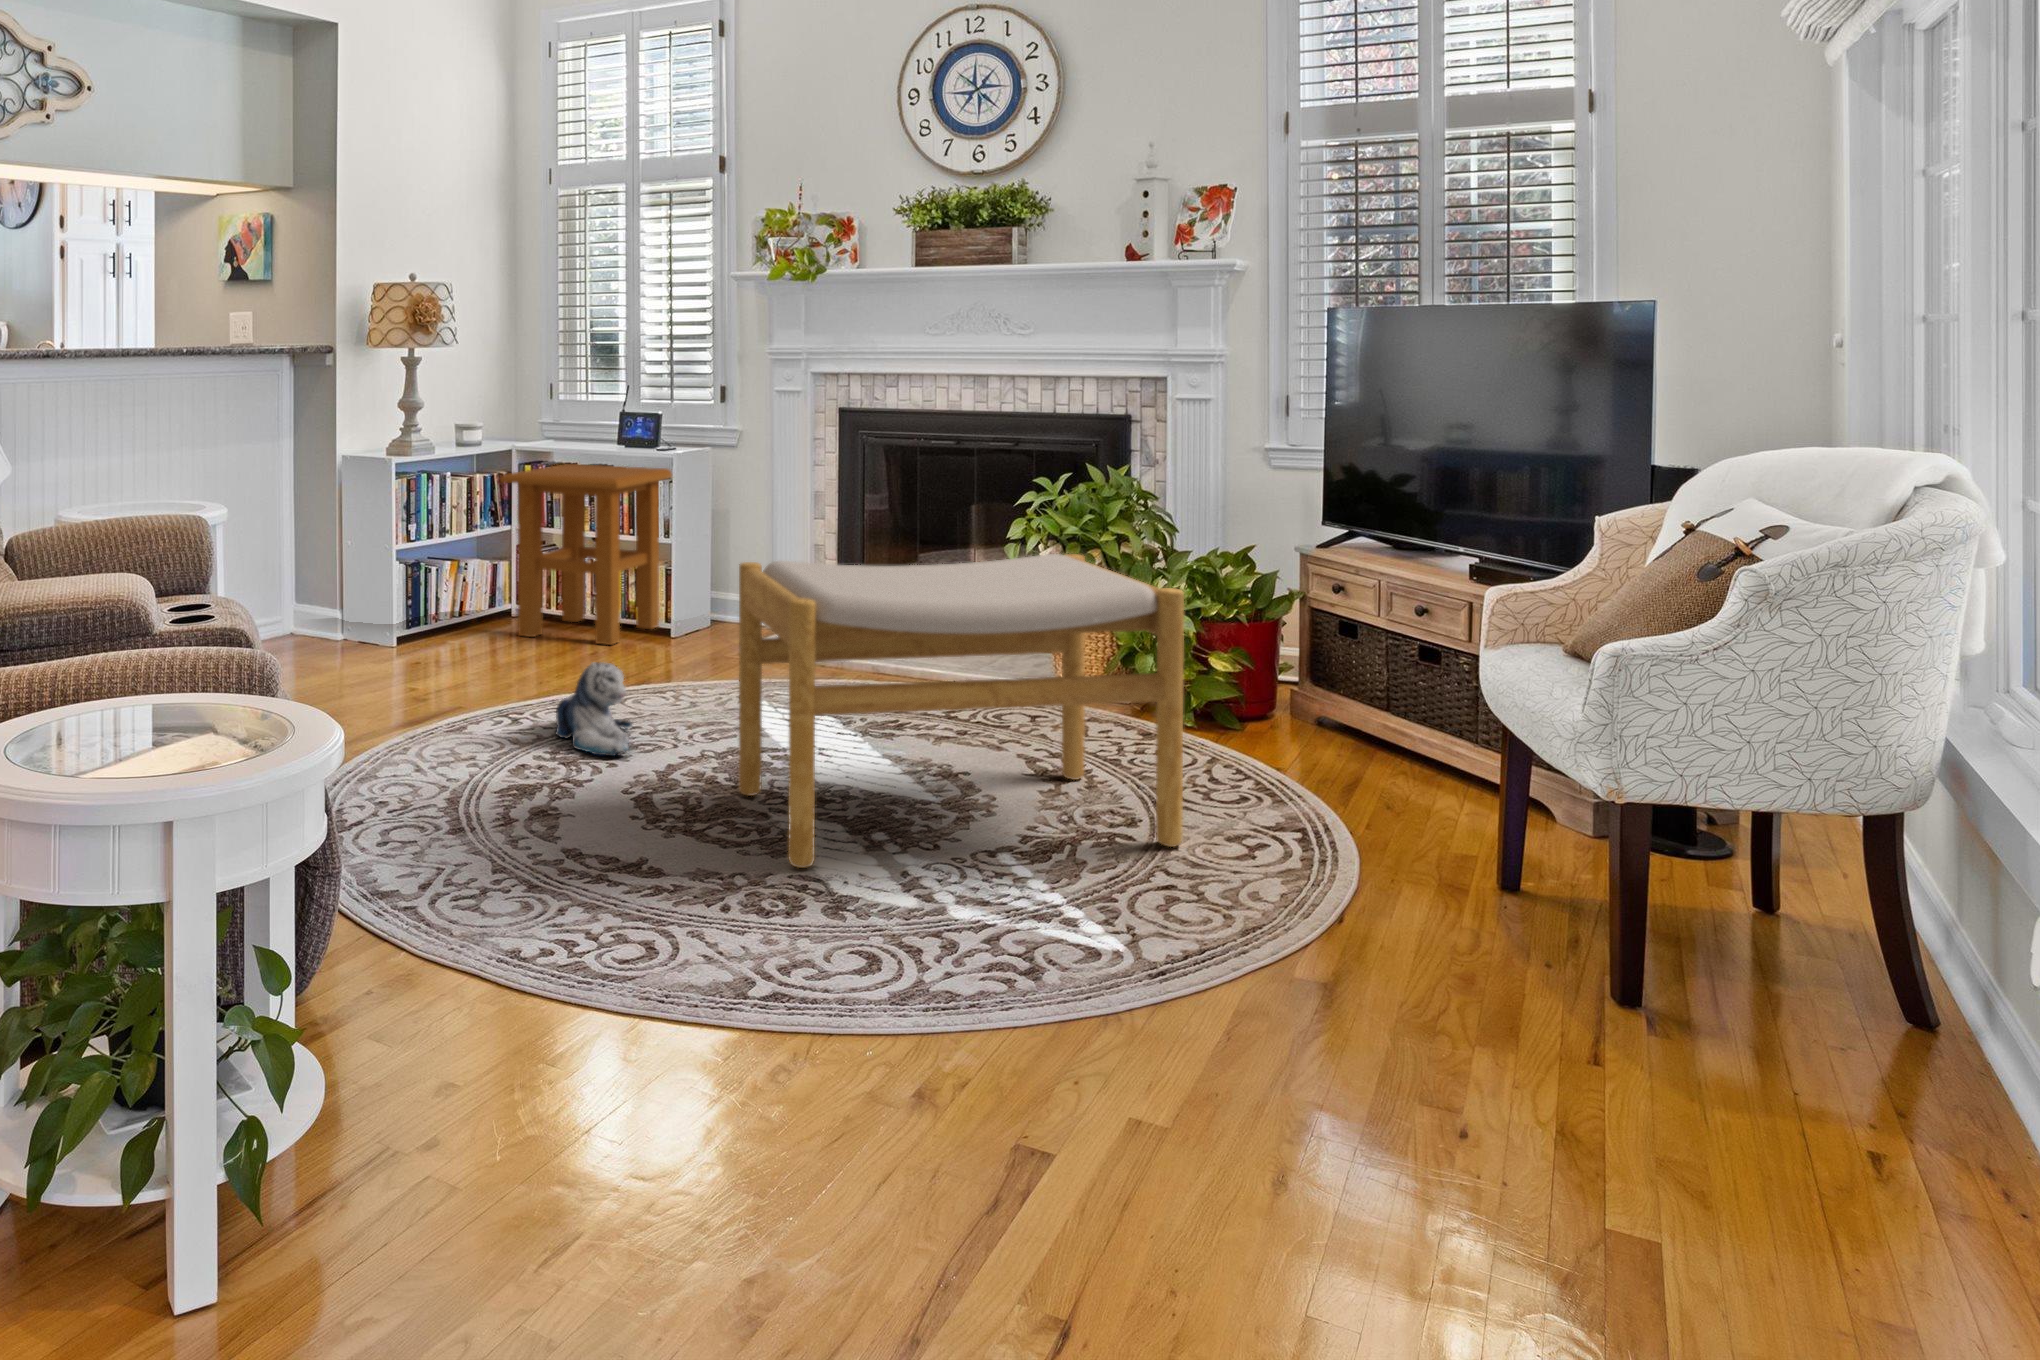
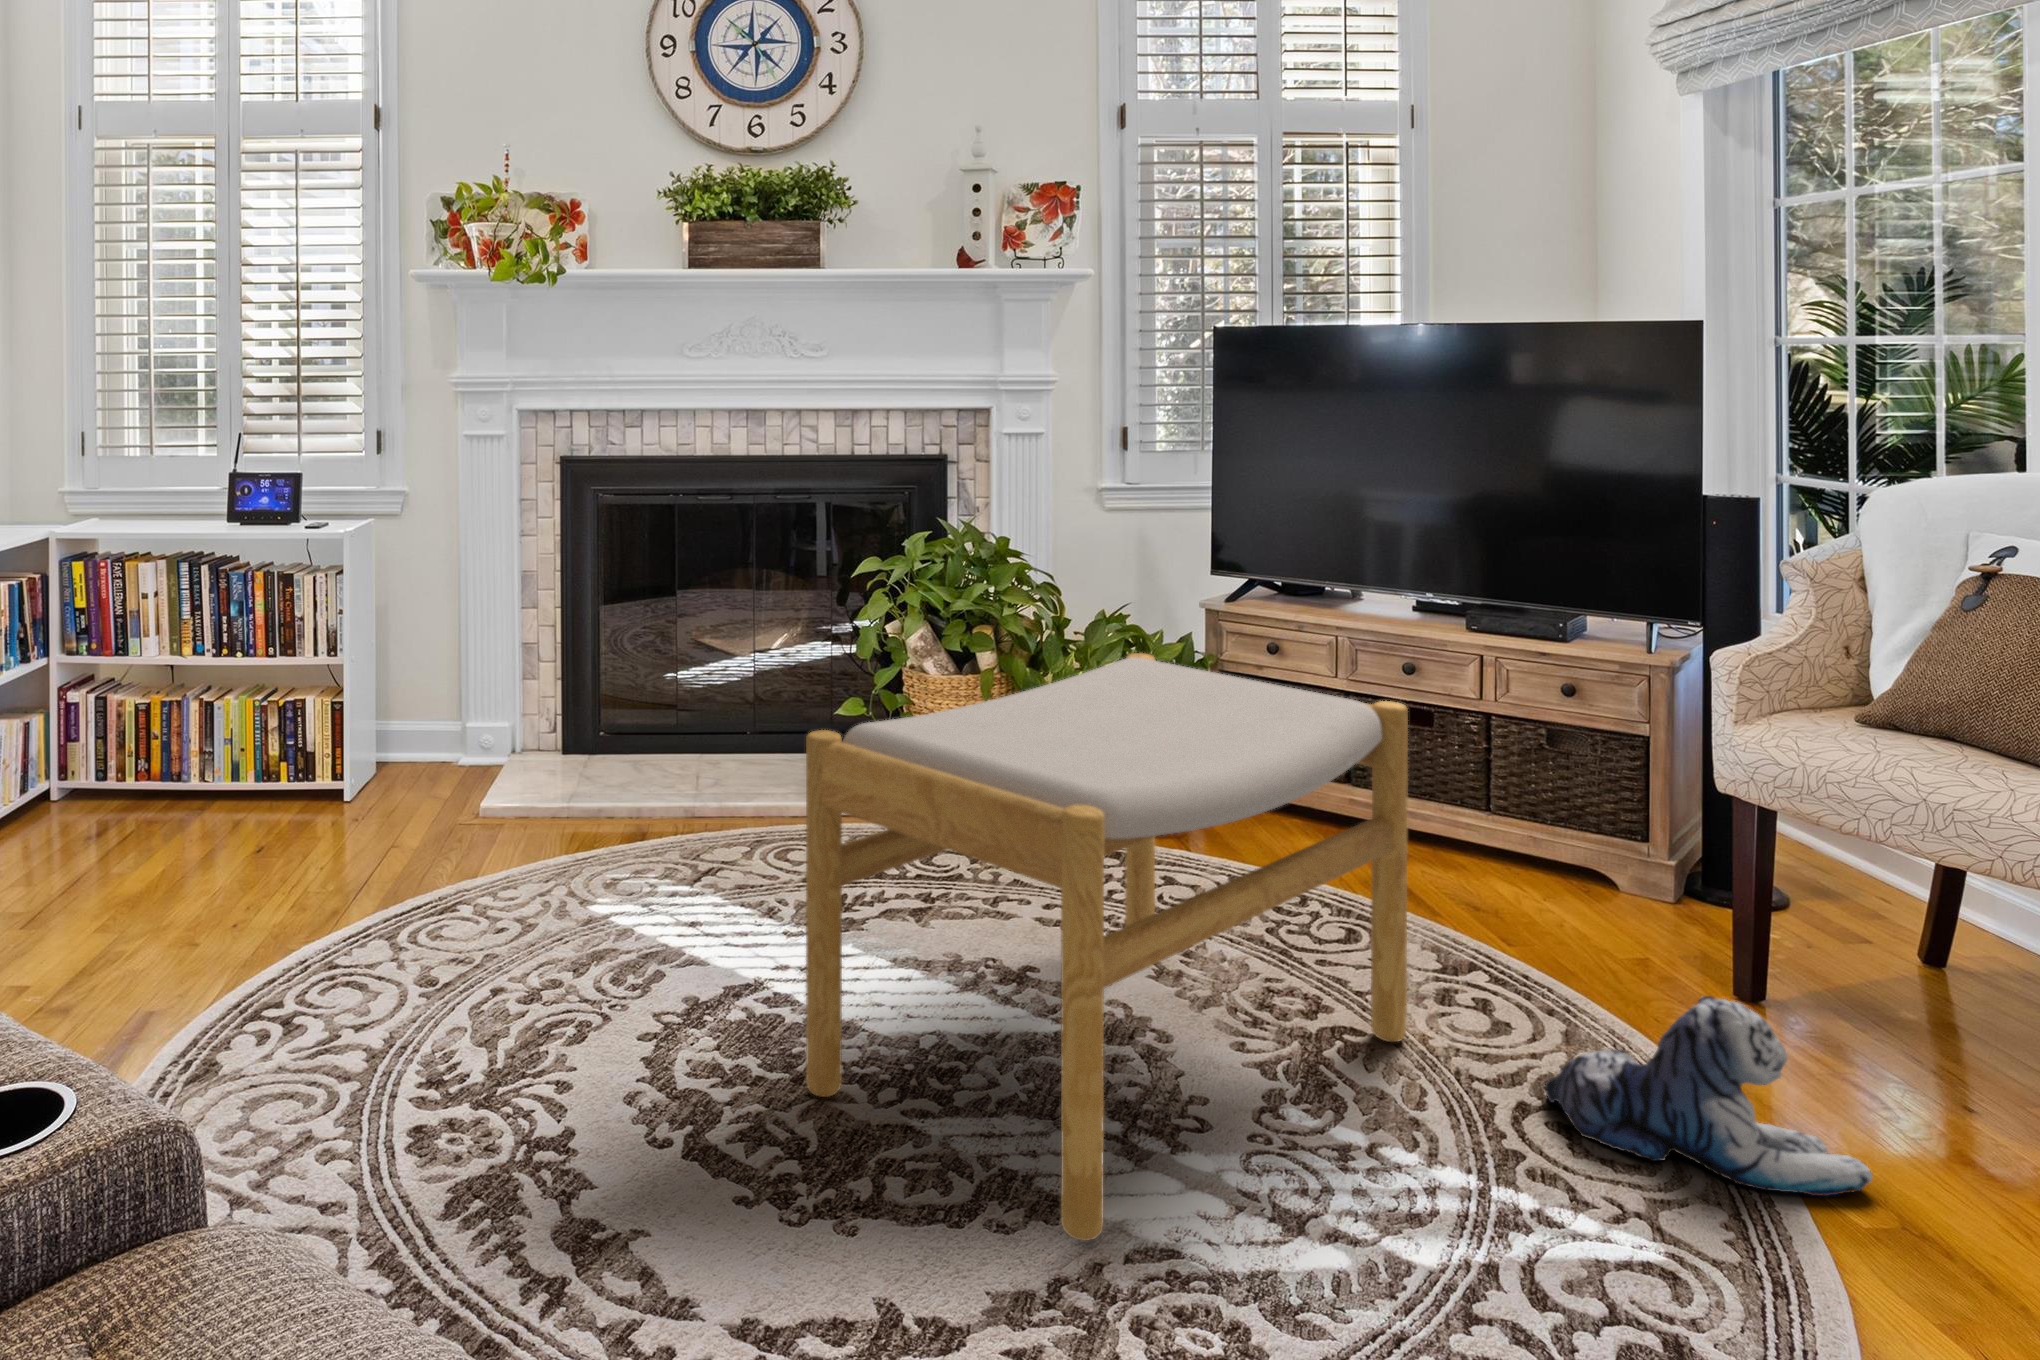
side table: present [500,464,672,645] -> none [85,553,336,837]
plush toy: present [556,662,632,756] -> present [1545,996,1872,1196]

